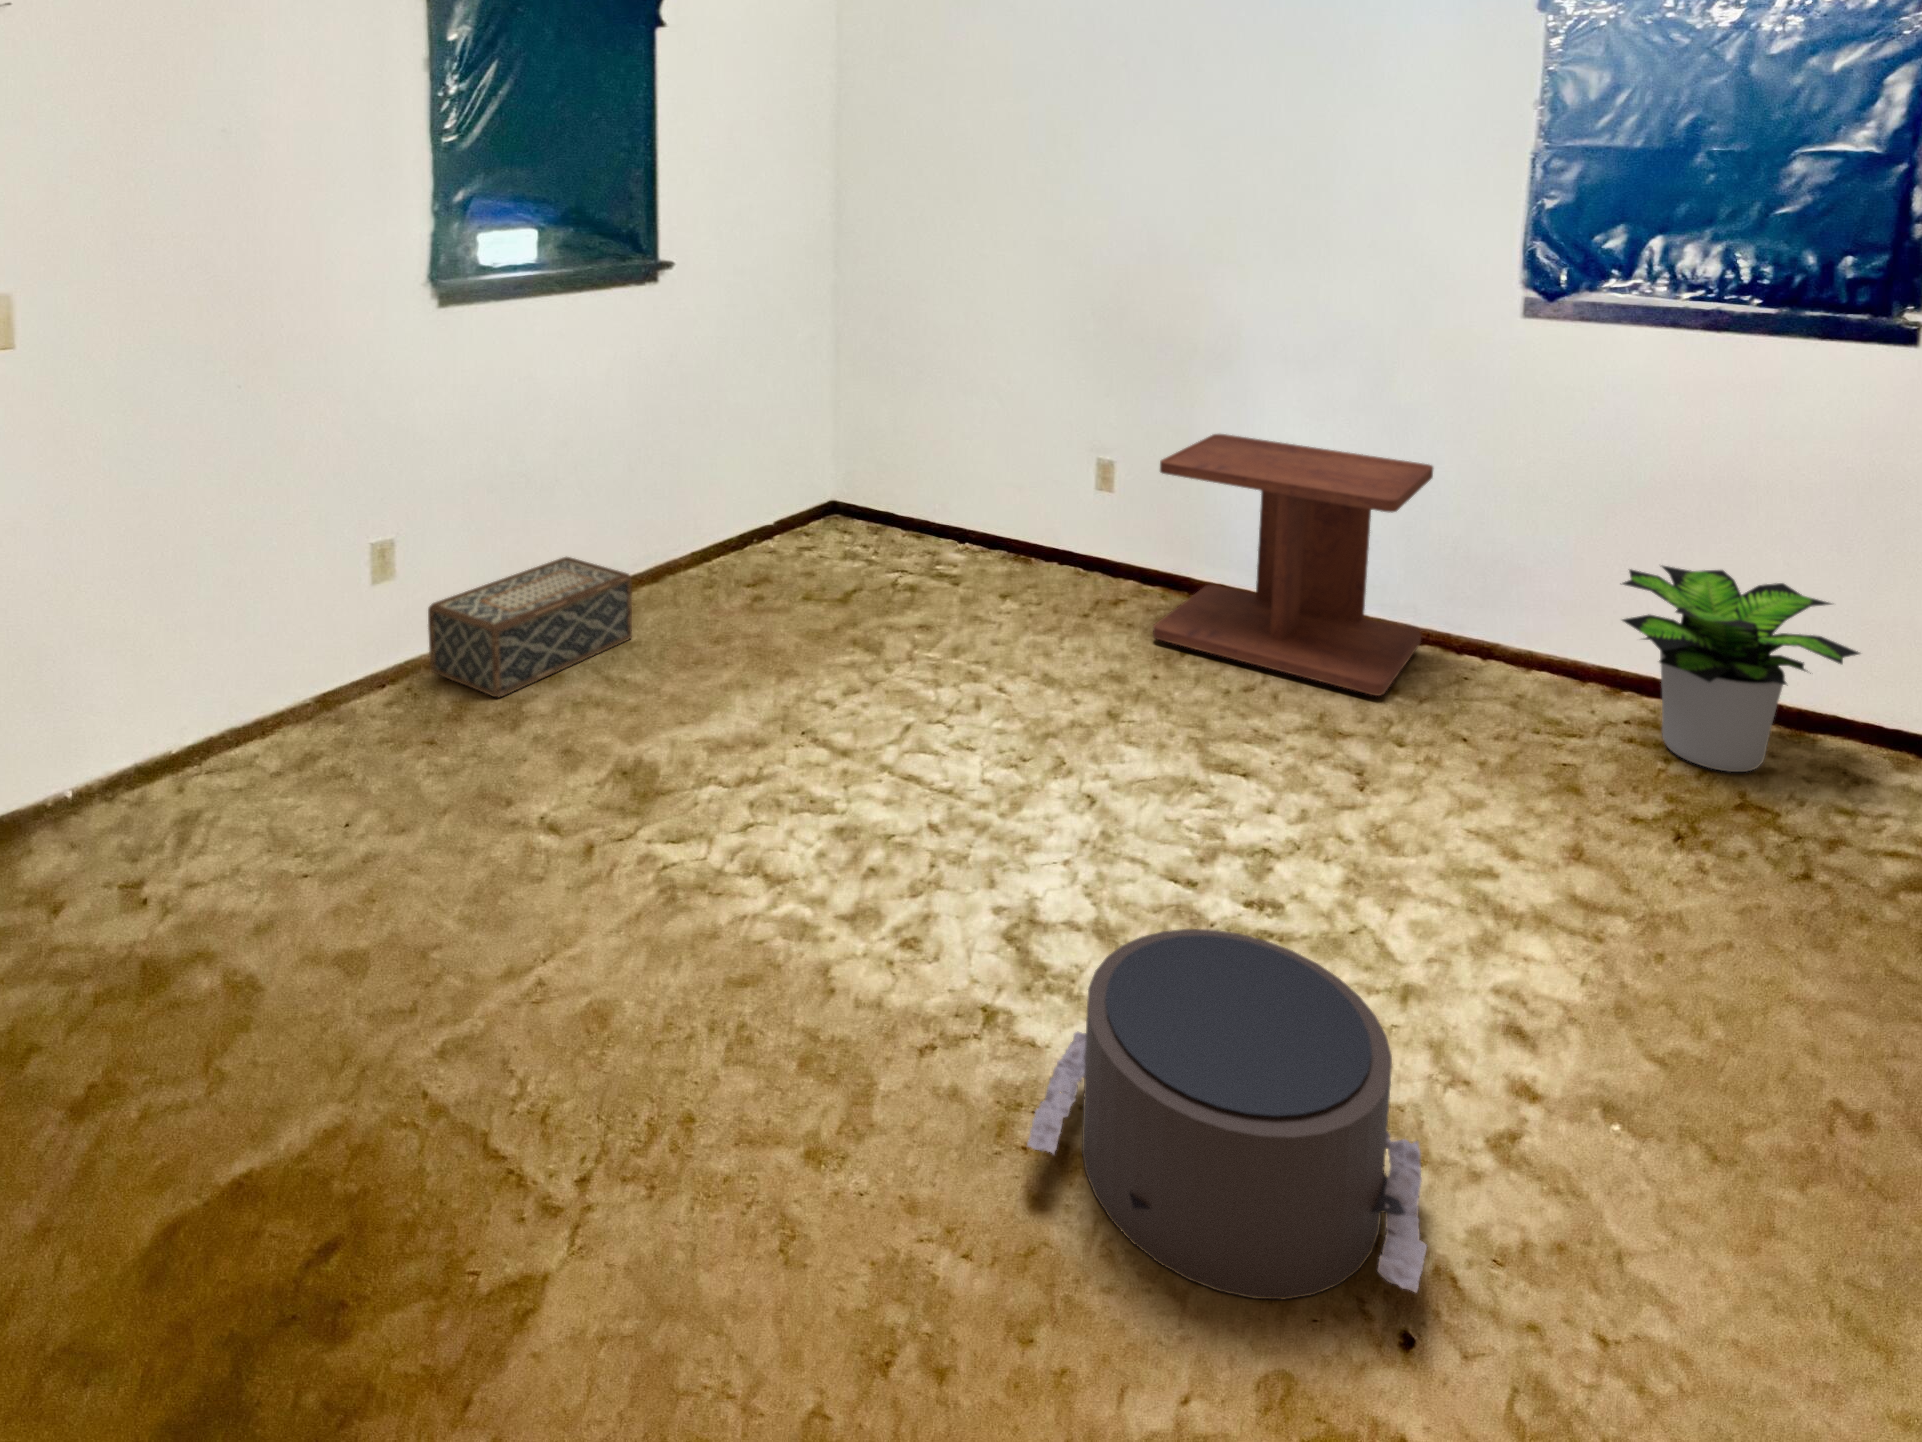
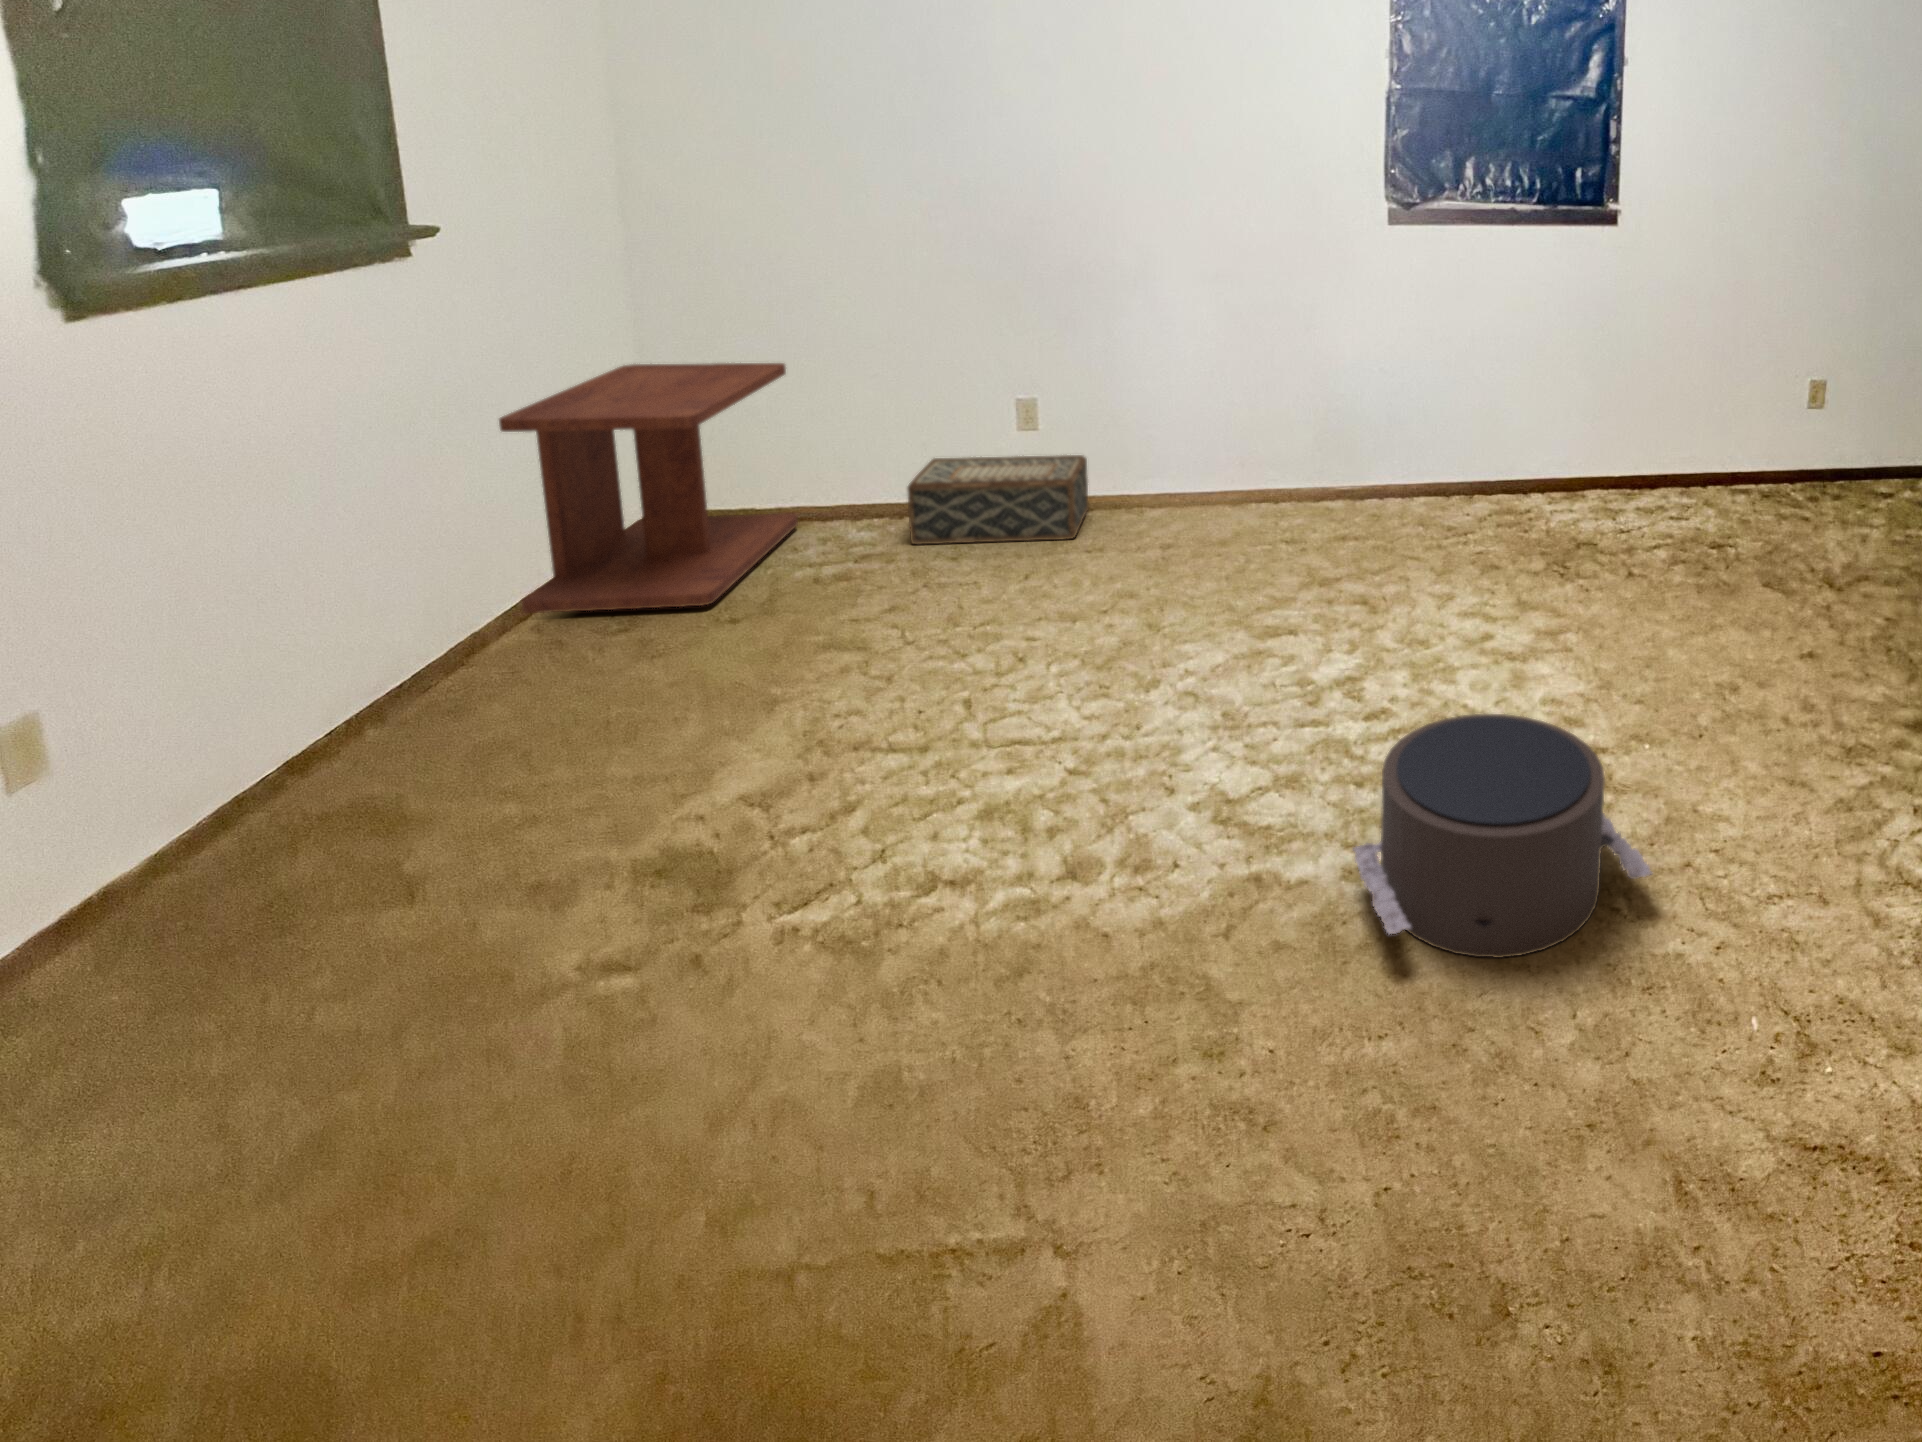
side table: present [1153,434,1433,696] -> present [499,363,798,613]
woven basket: present [428,557,632,697] -> present [907,455,1088,544]
potted plant: present [1622,566,1860,772] -> none [1482,393,1617,529]

